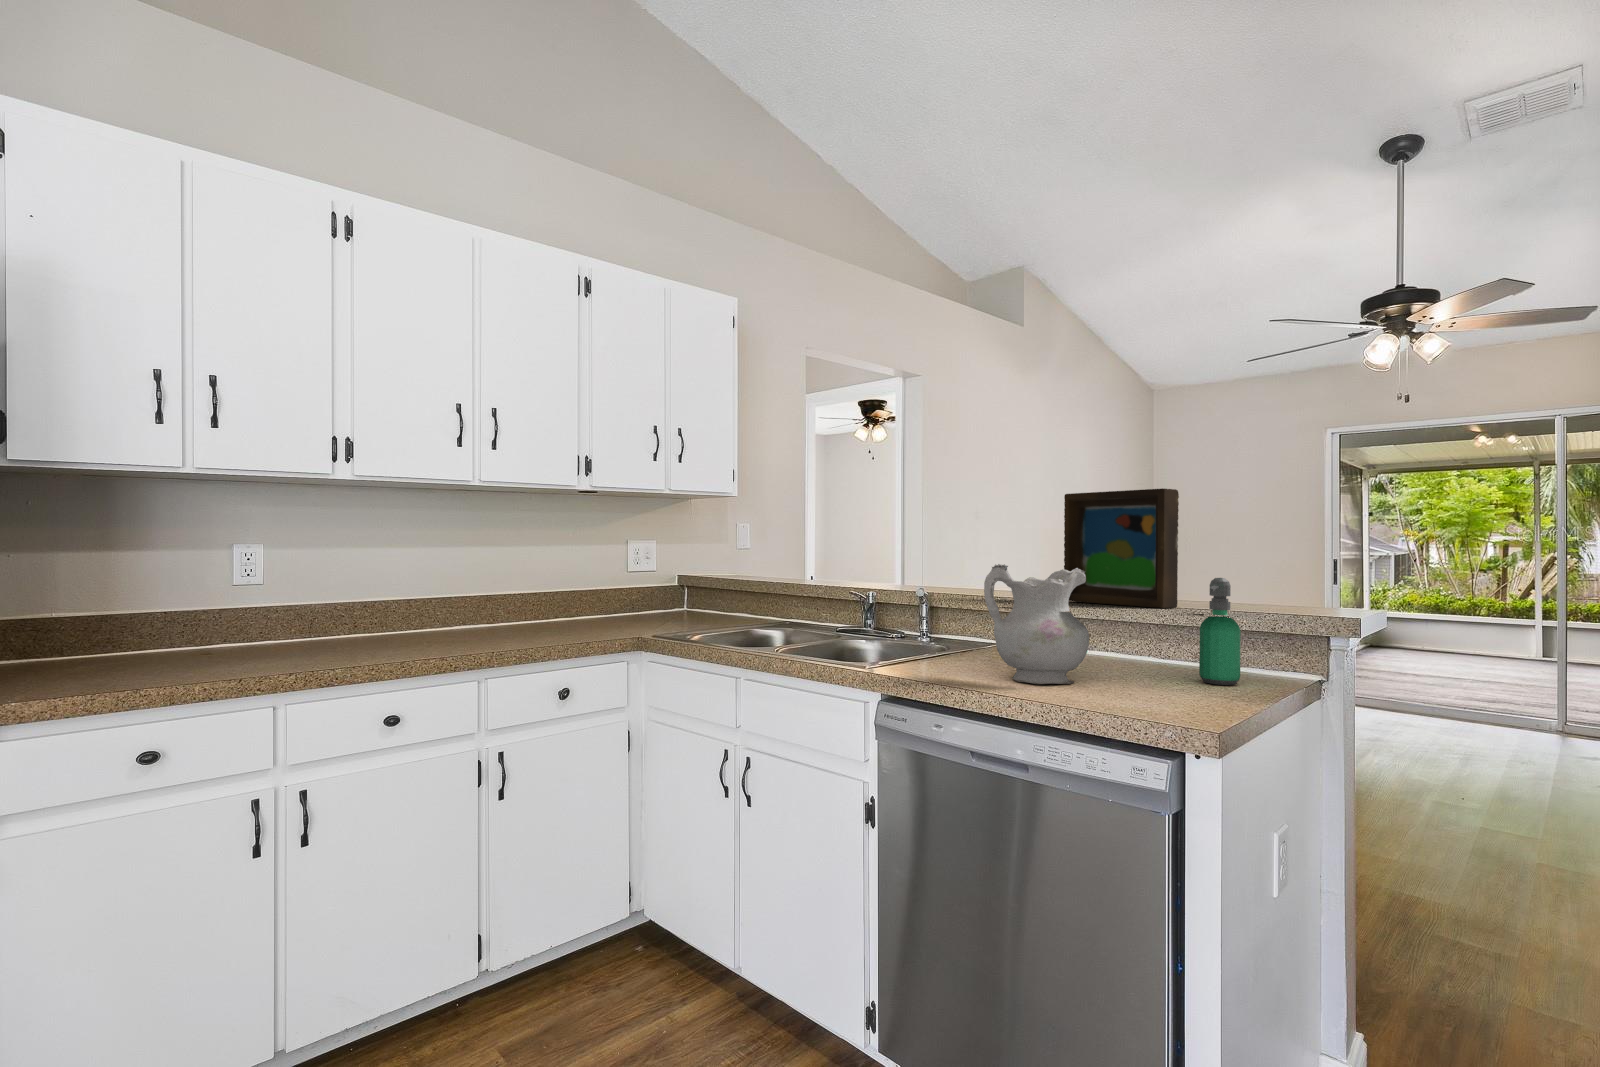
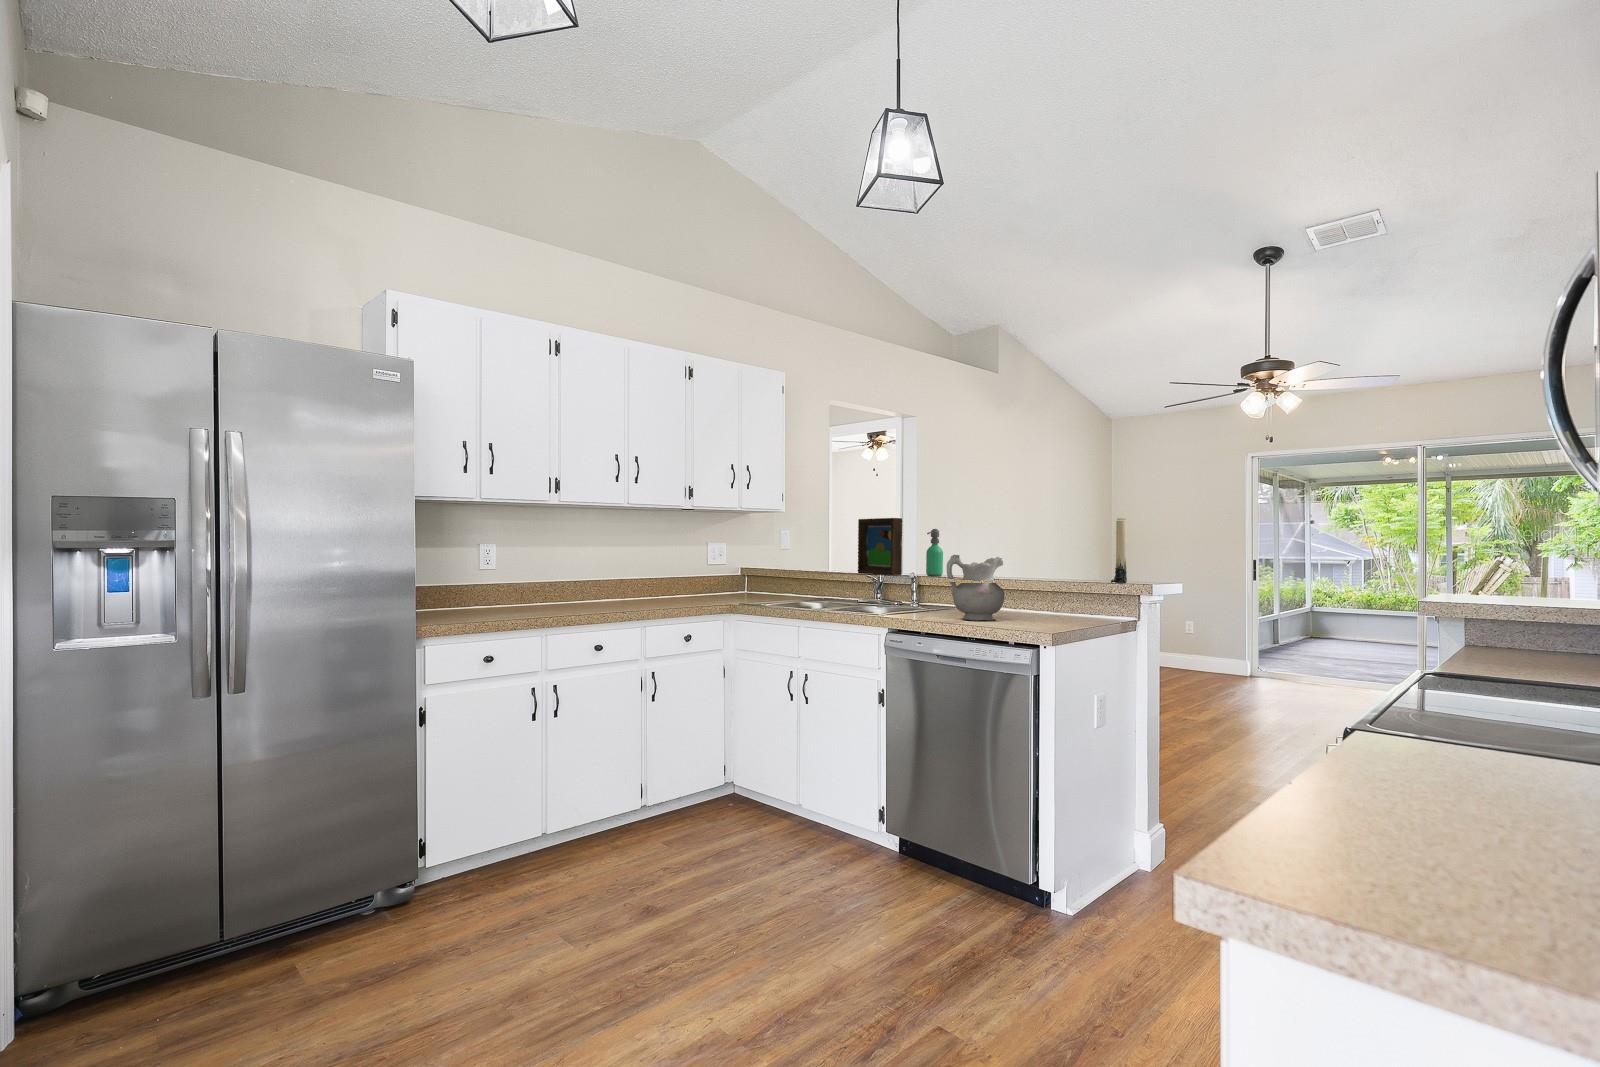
picture frame: present [1064,488,1179,608] -> present [858,518,903,575]
candle: none [1271,499,1304,615] -> present [1111,518,1127,583]
soap dispenser: present [1199,578,1241,685] -> present [926,529,943,577]

